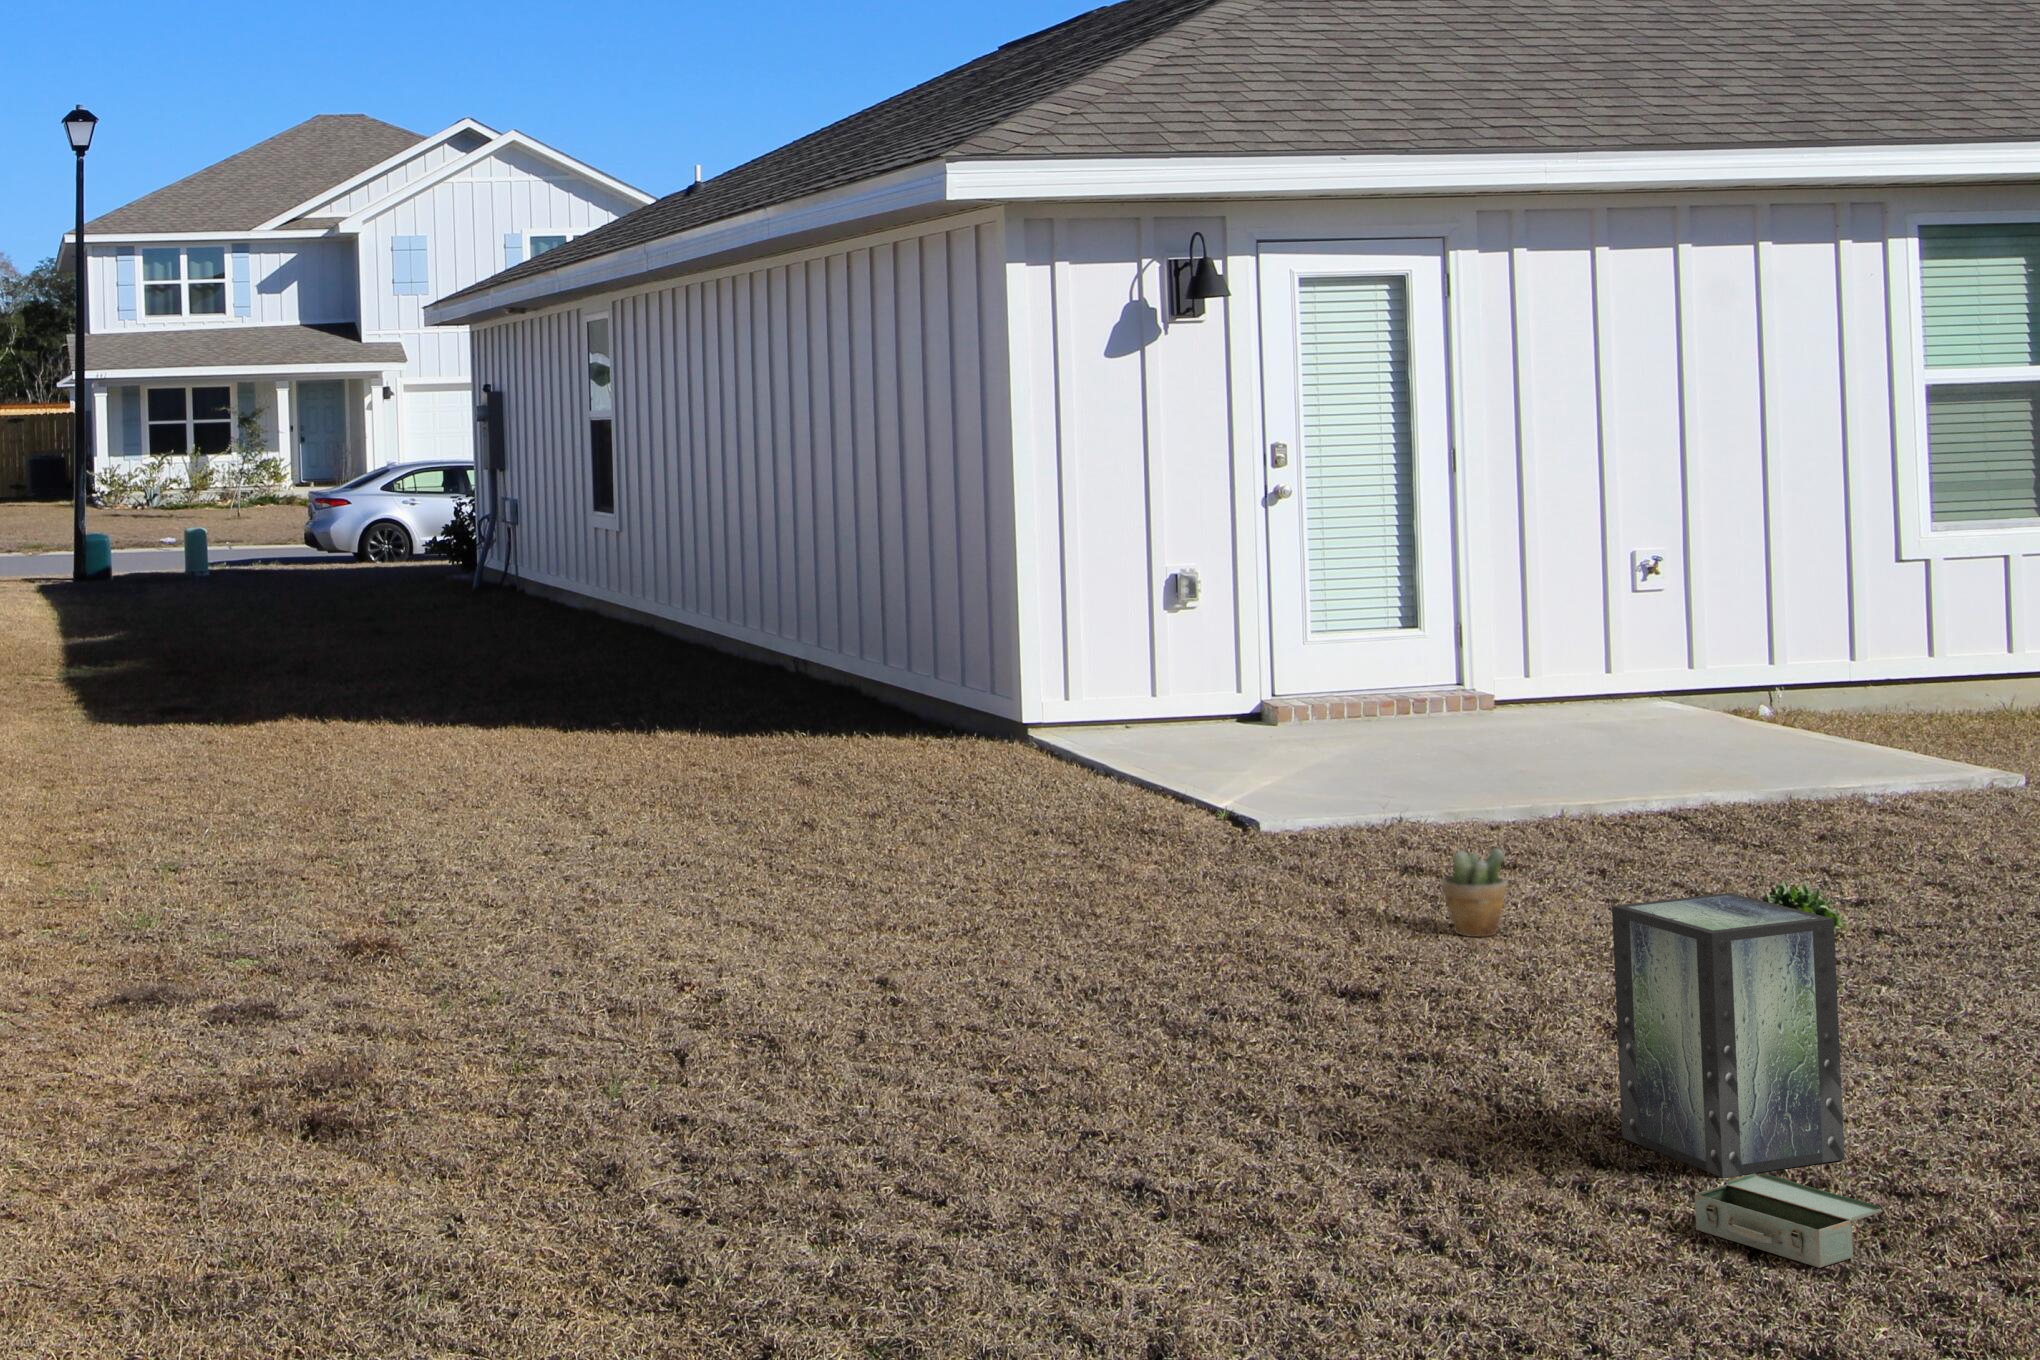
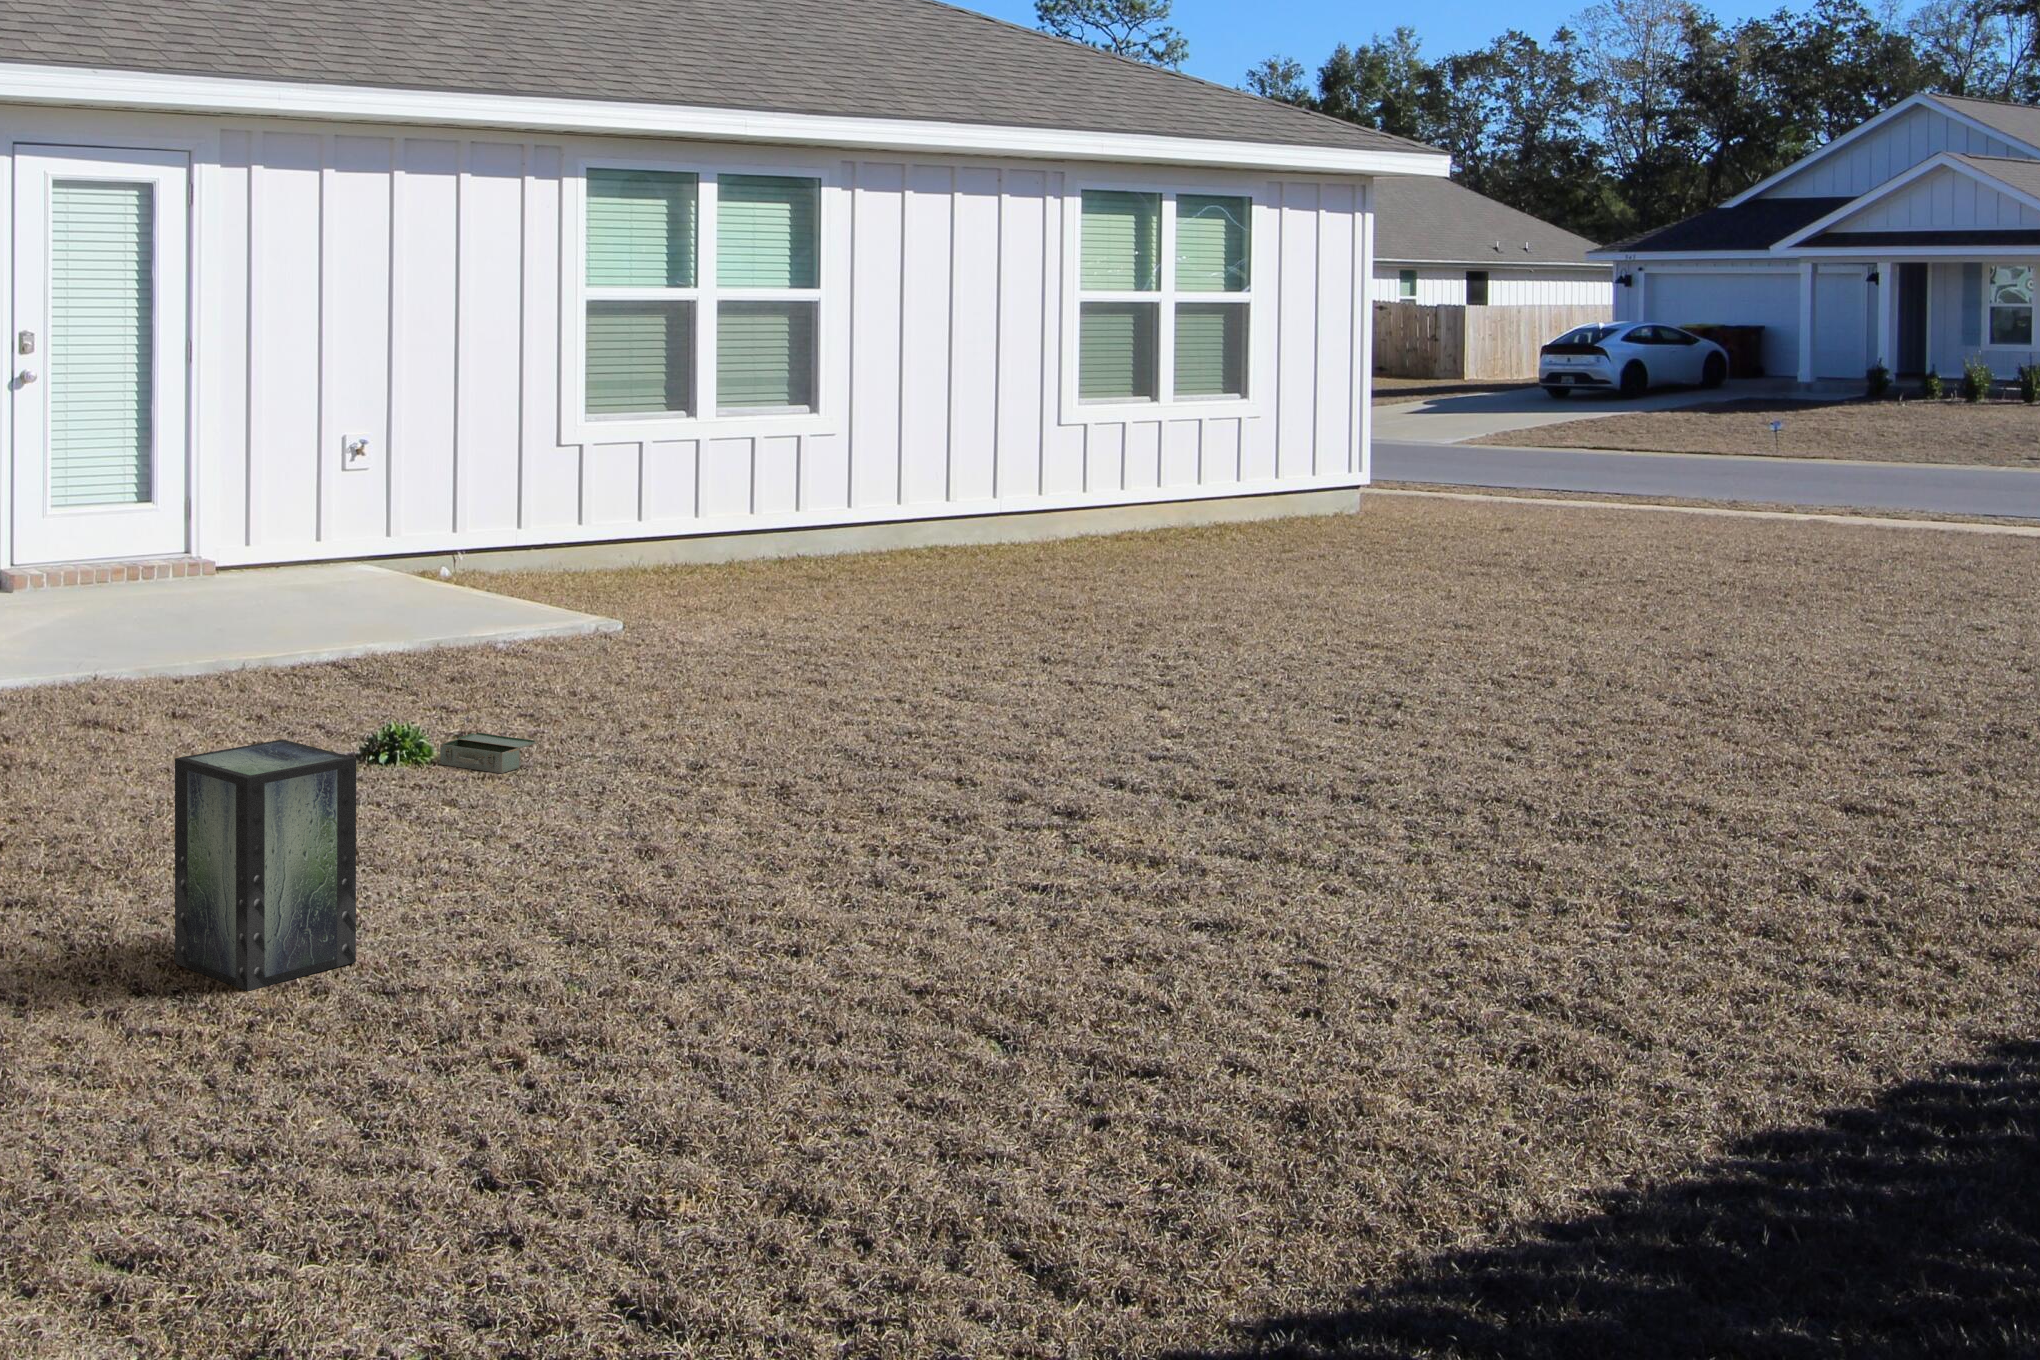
potted plant: present [1441,848,1507,937] -> none [95,704,155,786]
toolbox: present [1695,1173,1883,1268] -> present [440,733,536,773]

